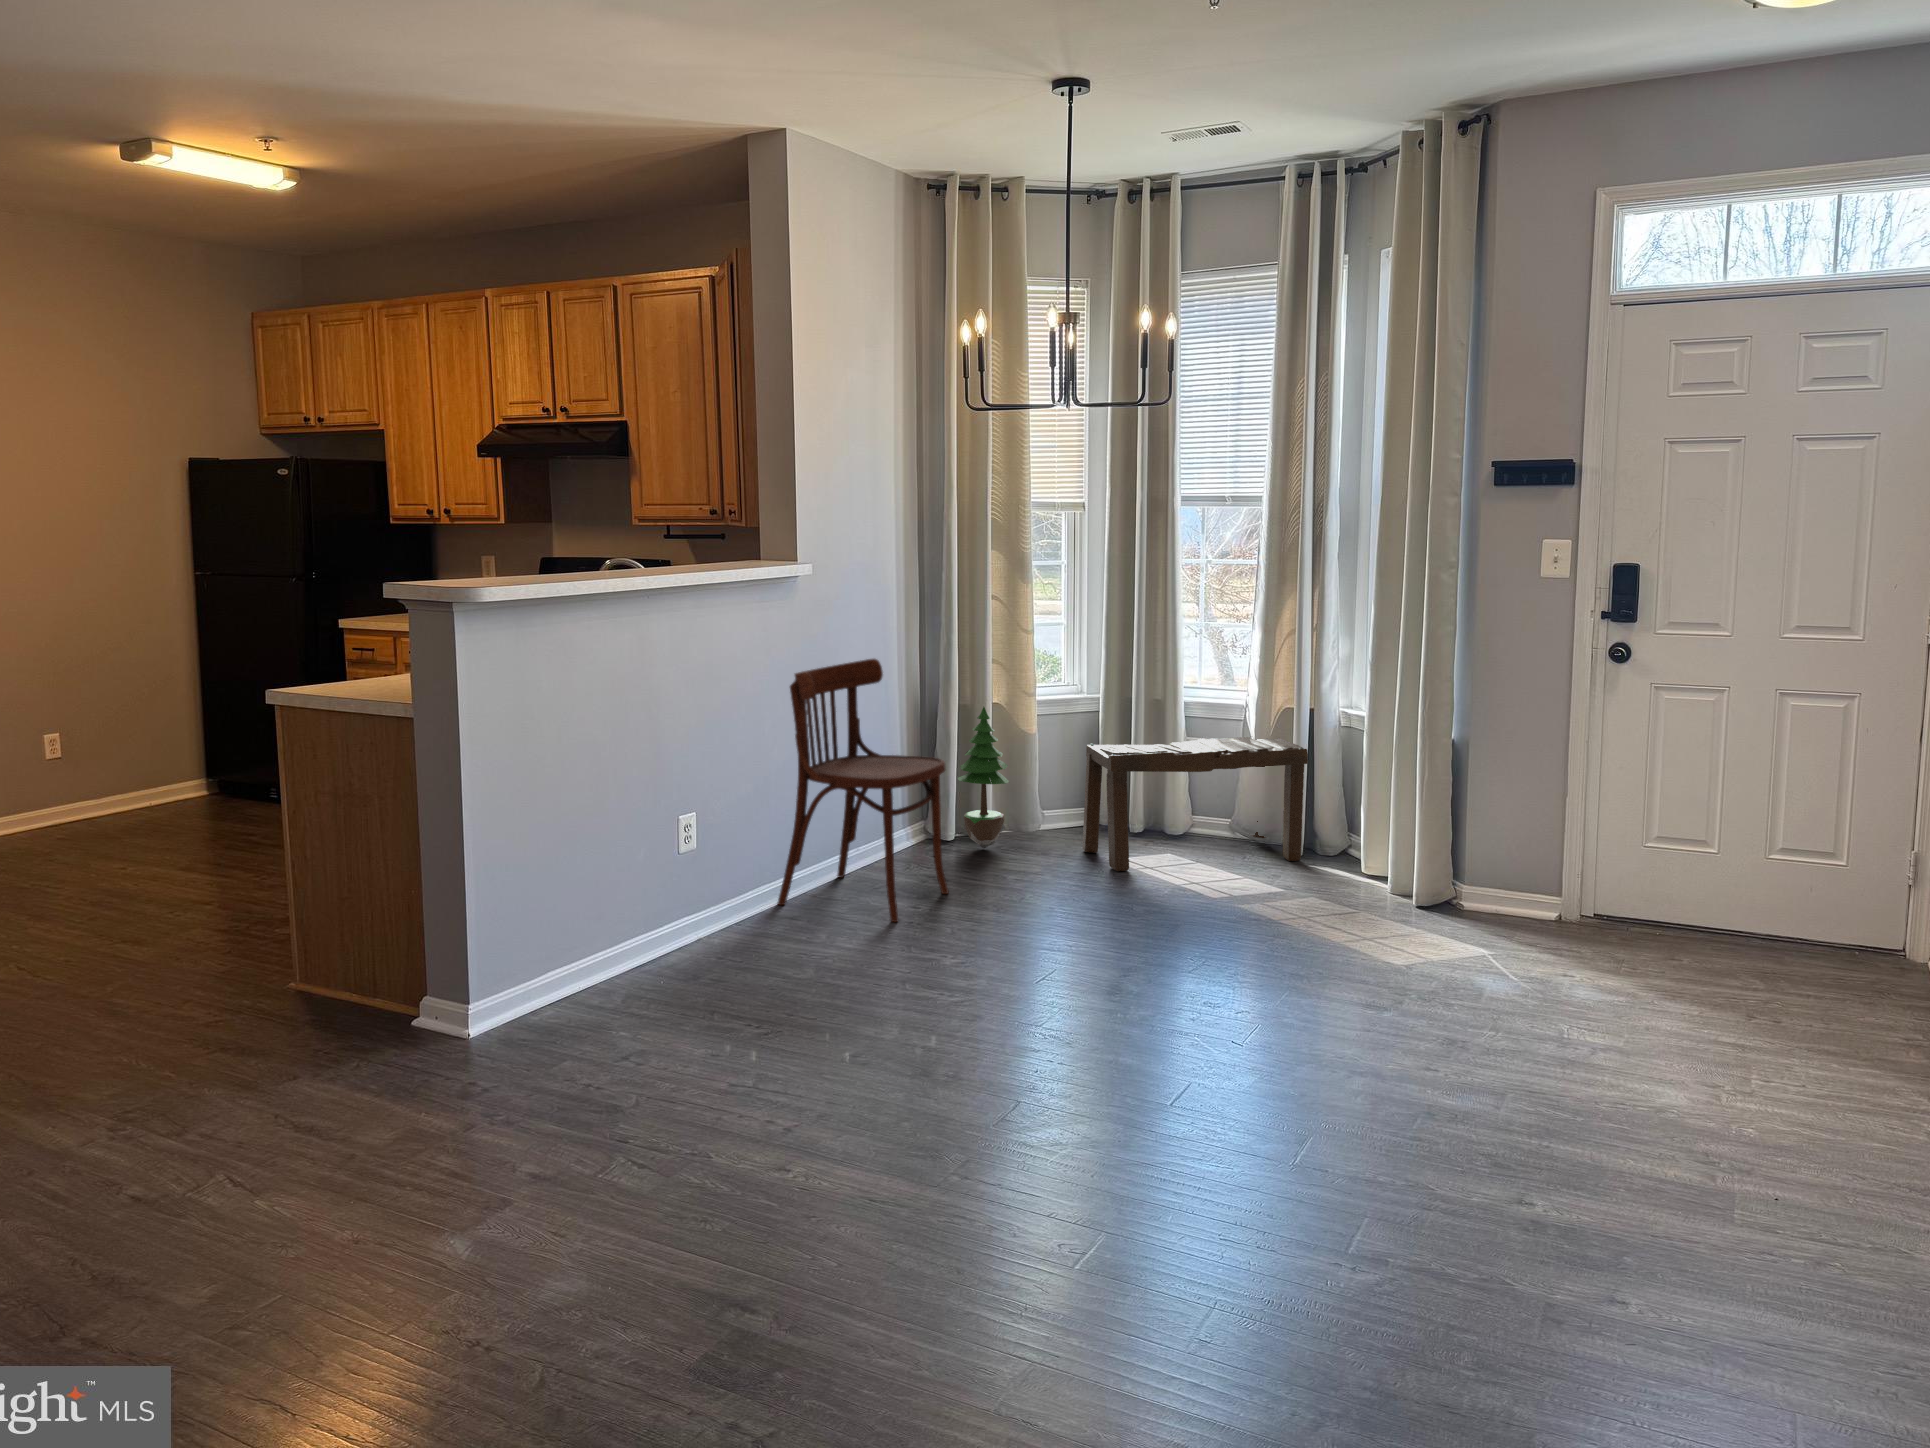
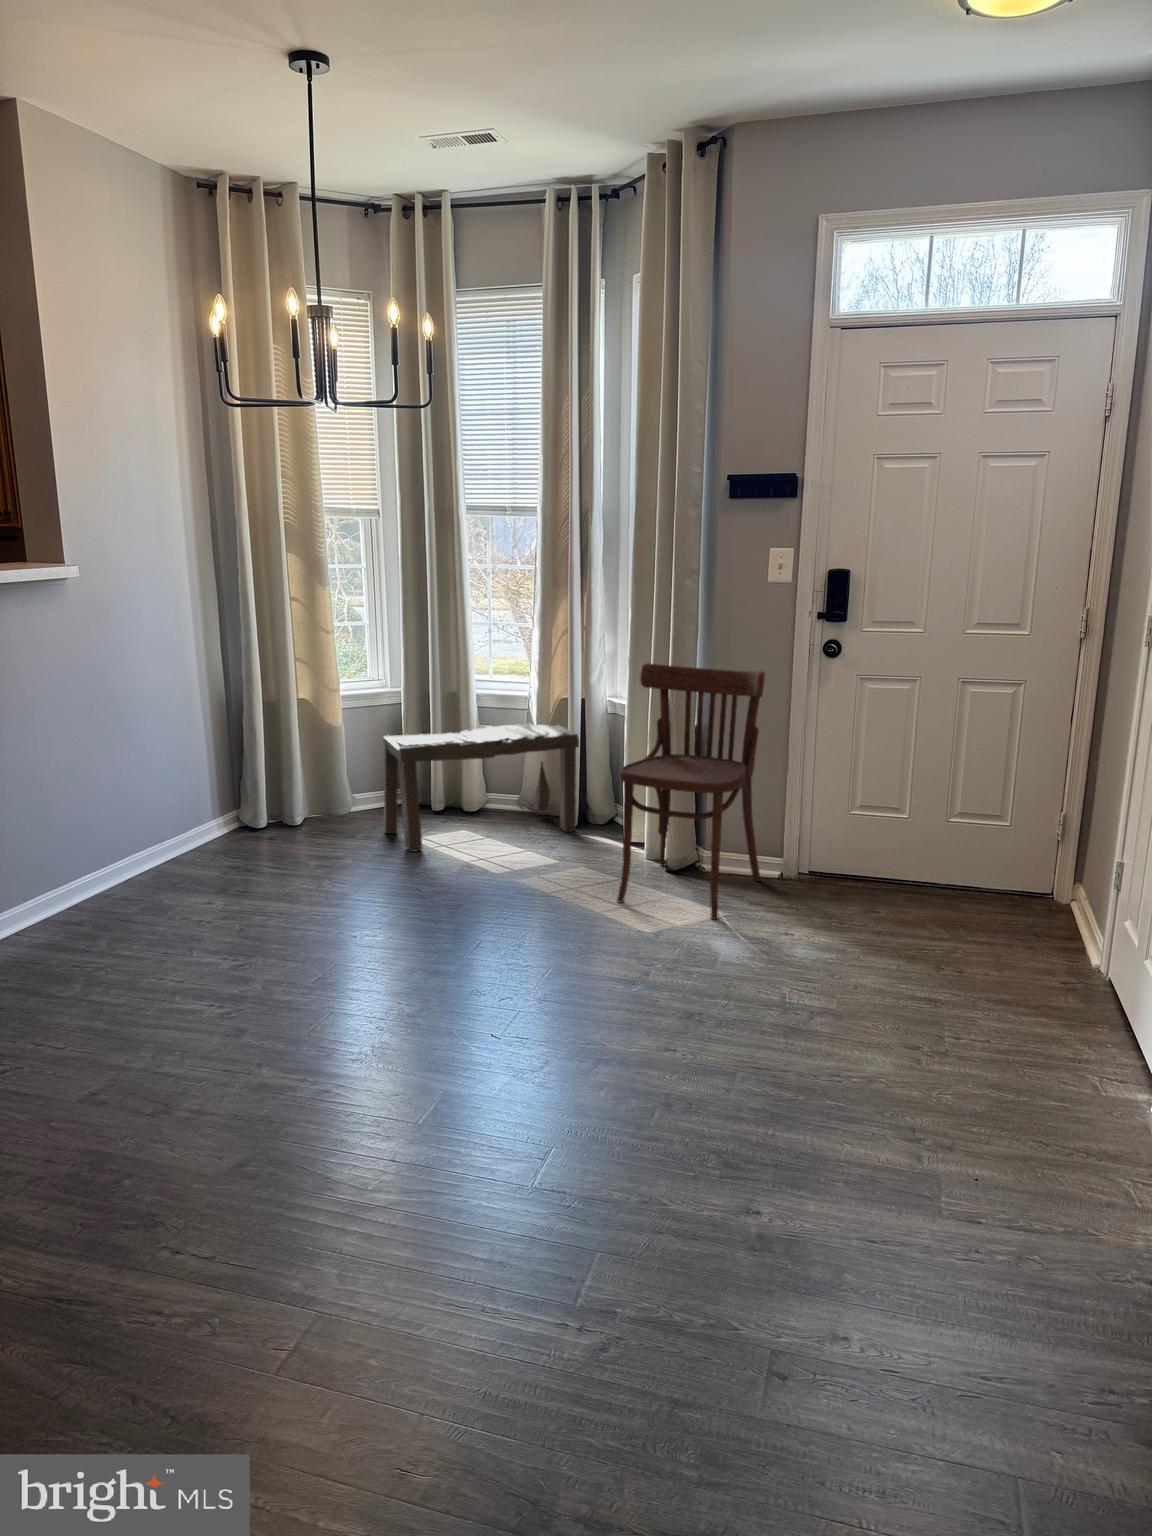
dining chair: present [777,659,948,922] -> present [617,663,765,920]
potted tree: present [958,707,1009,848] -> none [263,703,313,835]

